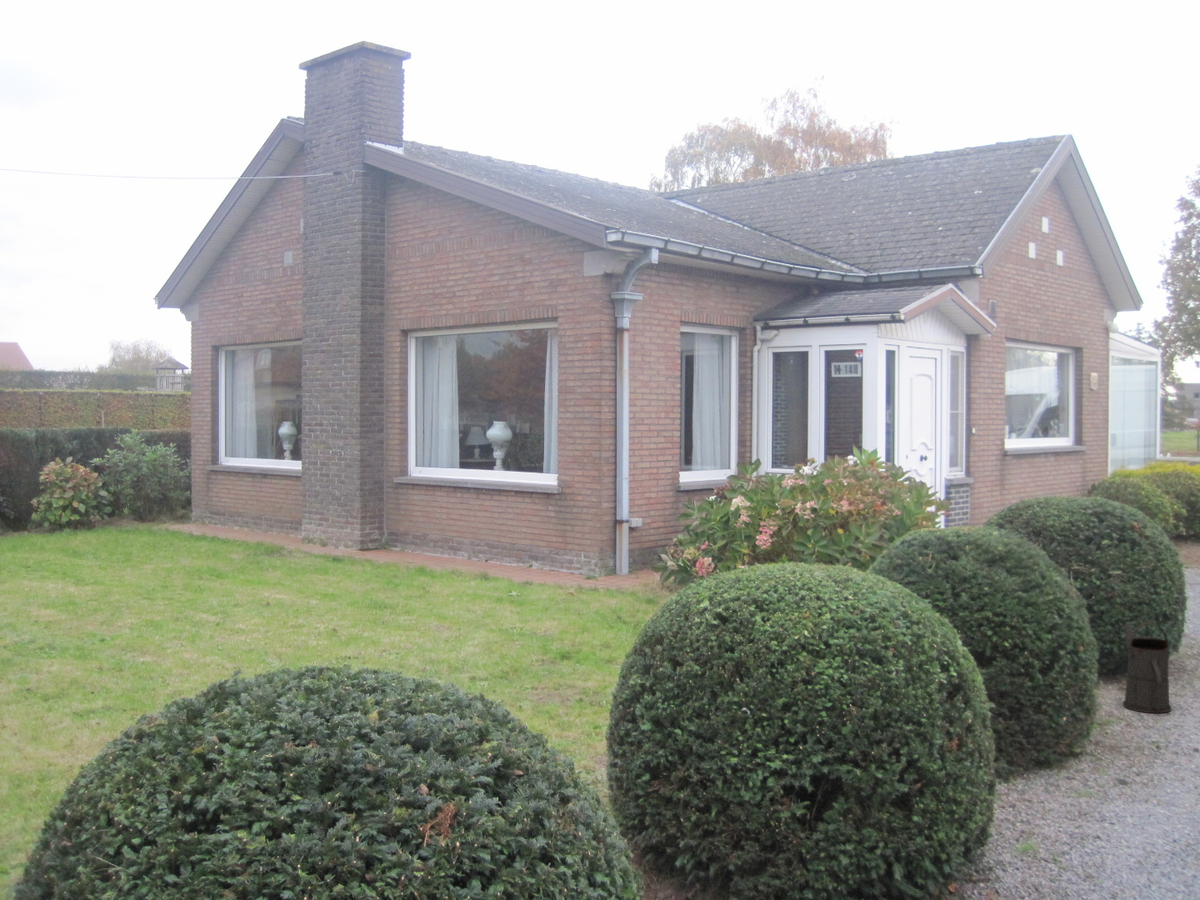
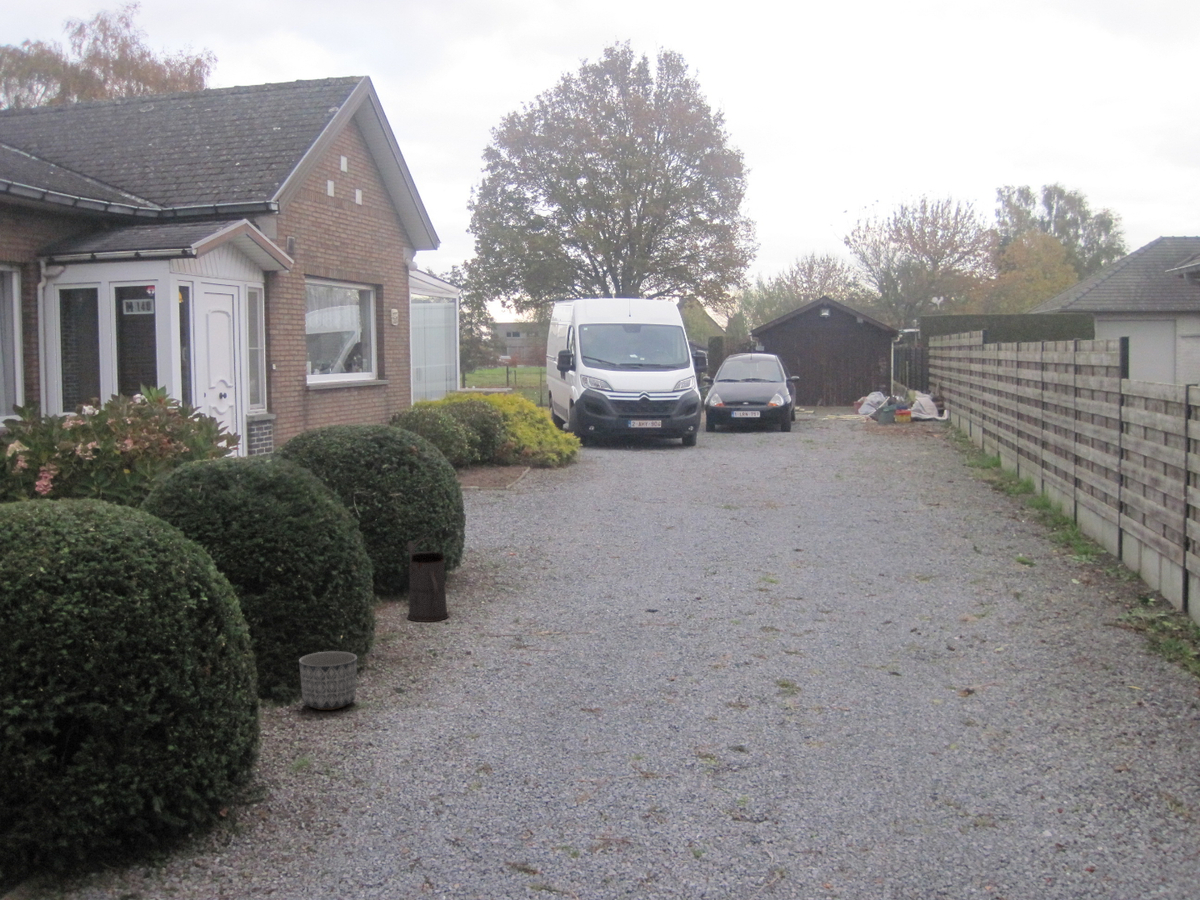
planter: none [1019,734,1081,796] -> present [299,651,357,710]

